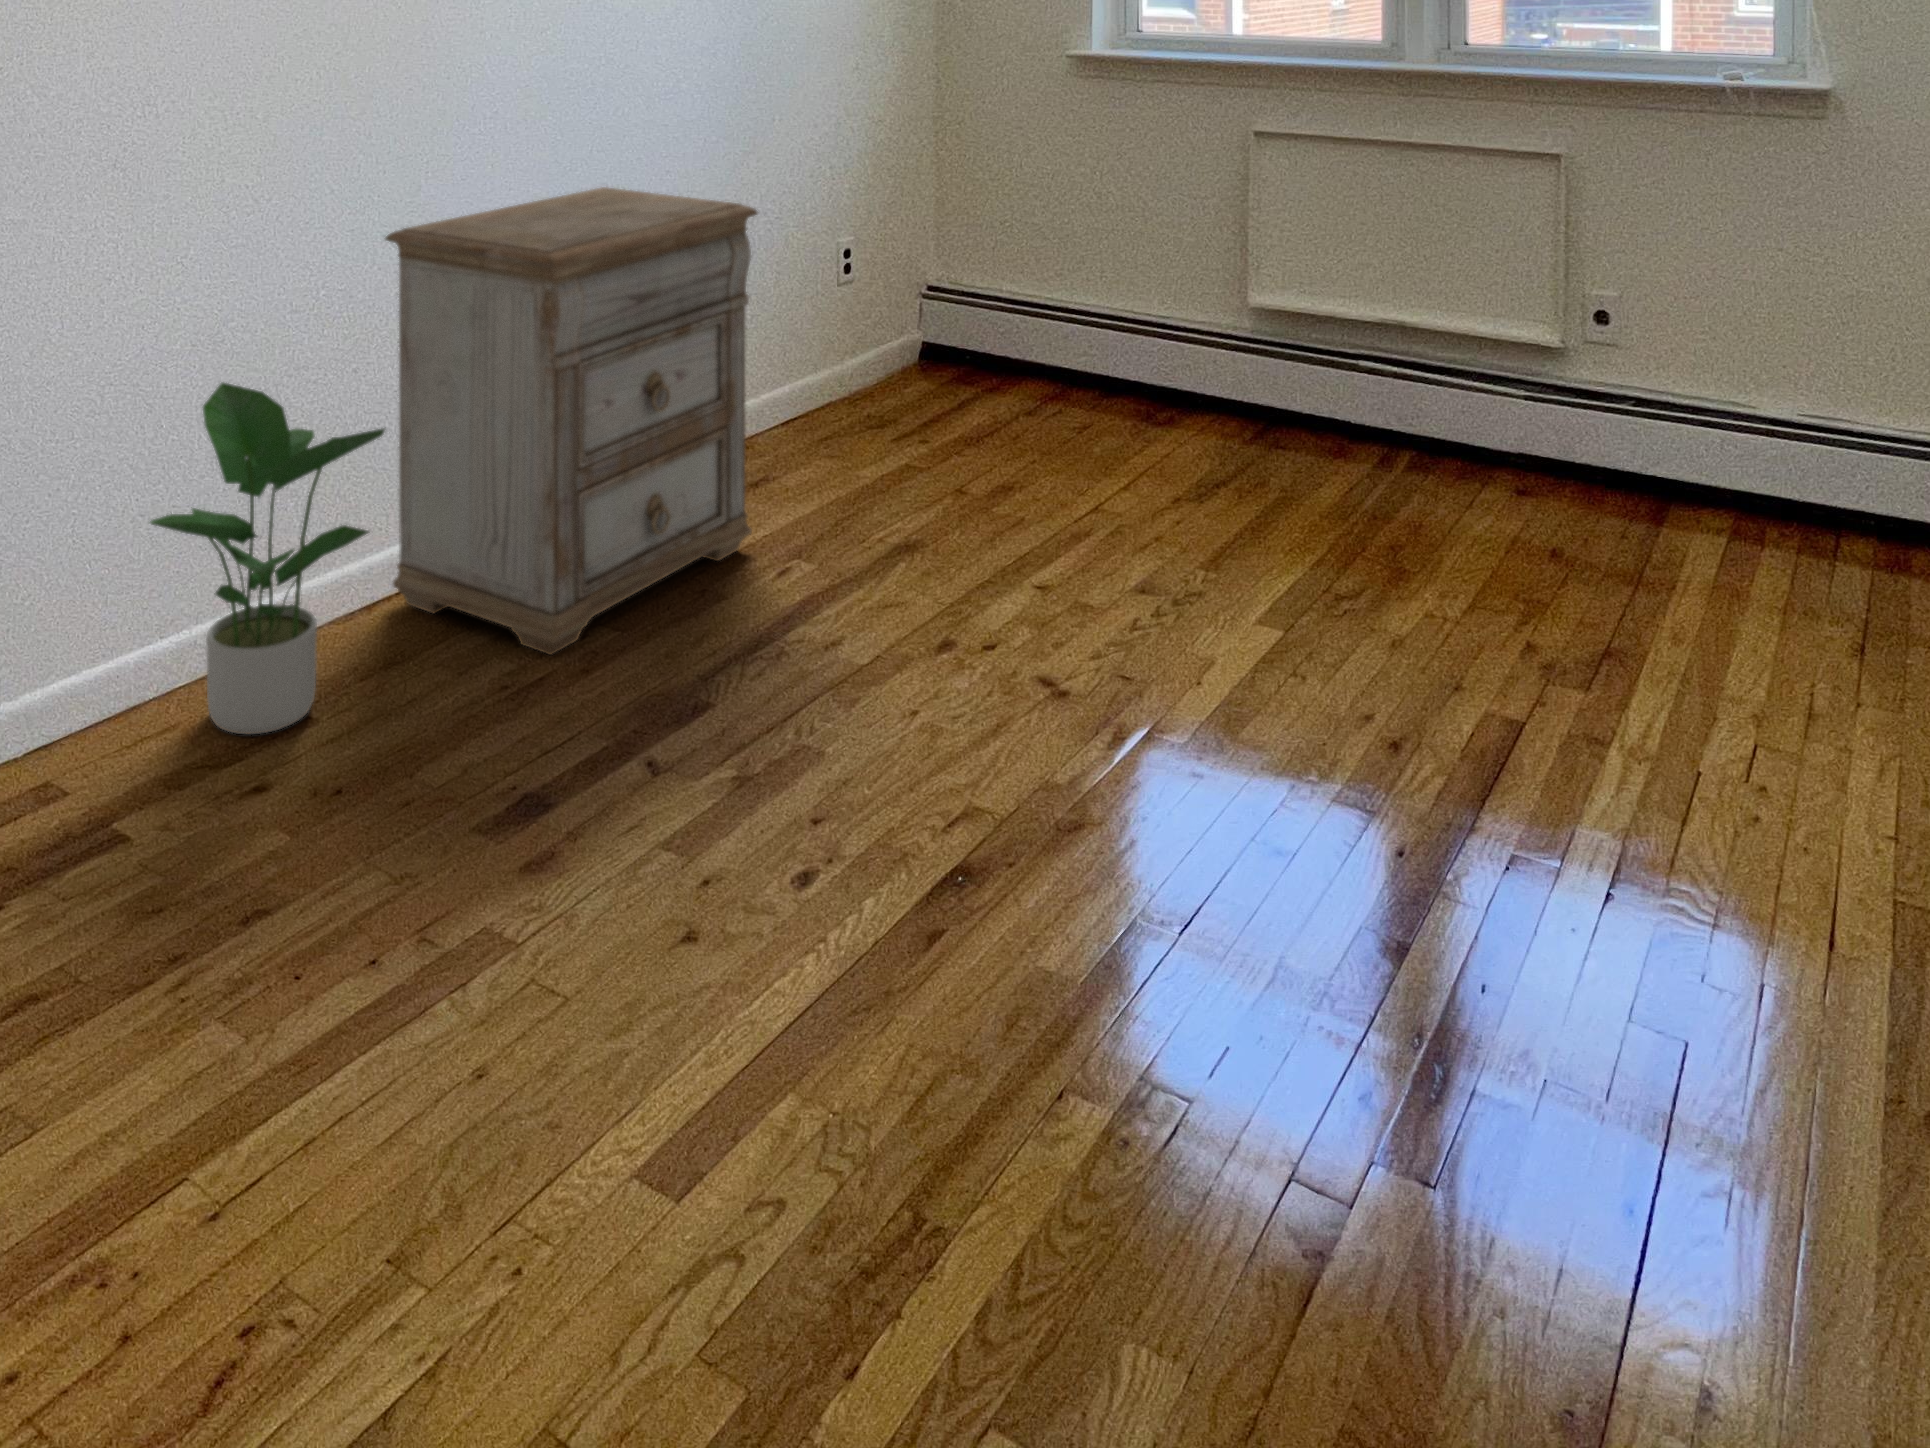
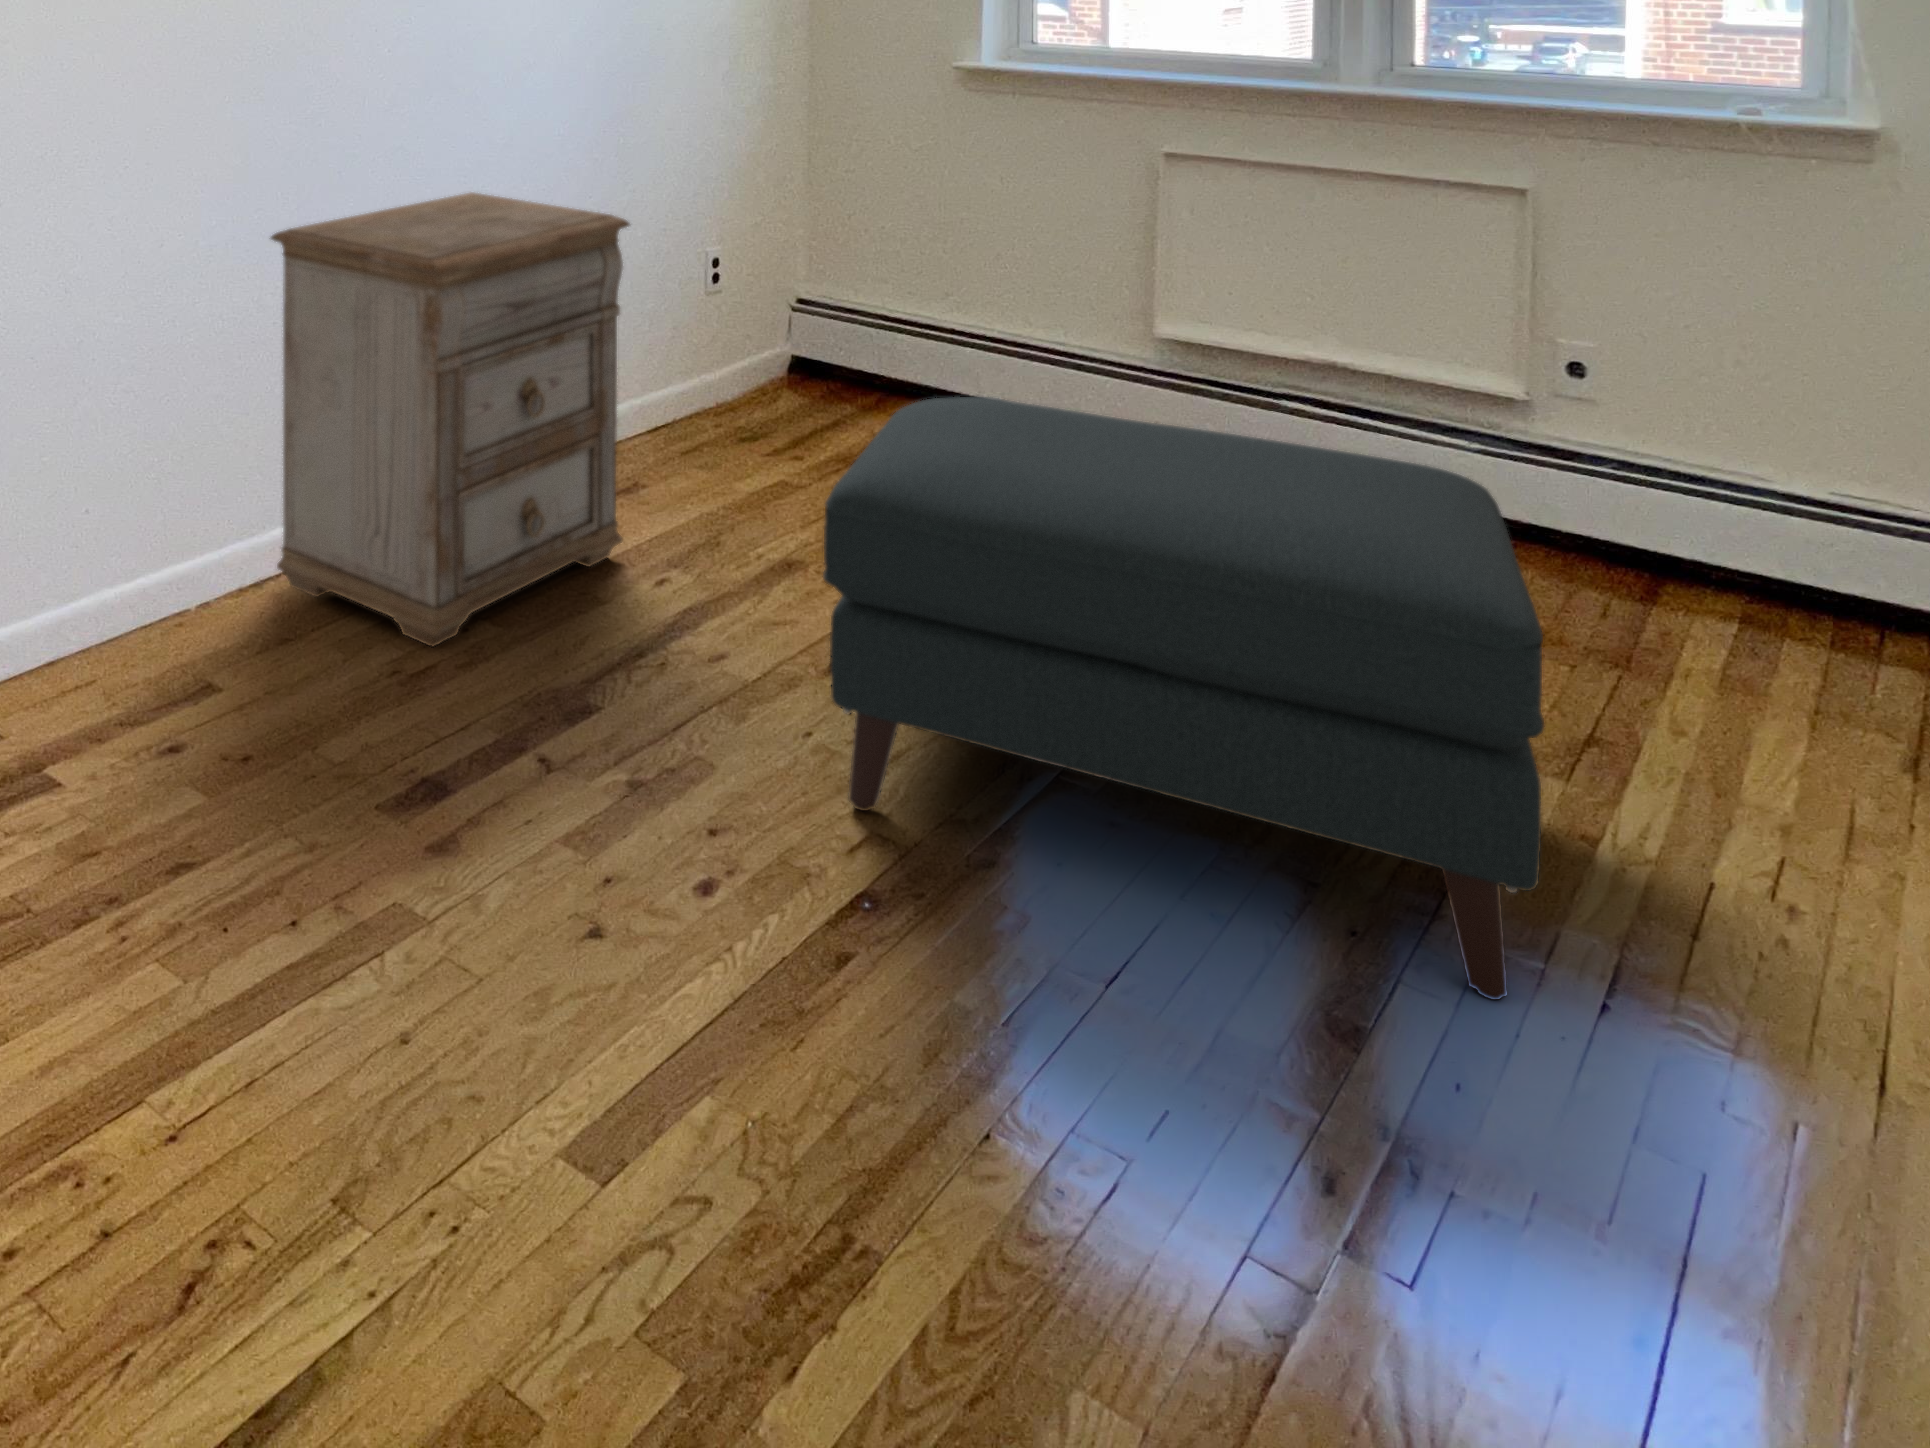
ottoman: none [928,365,1558,900] -> present [823,397,1544,1000]
potted plant: present [150,383,385,734] -> none [71,368,283,698]

